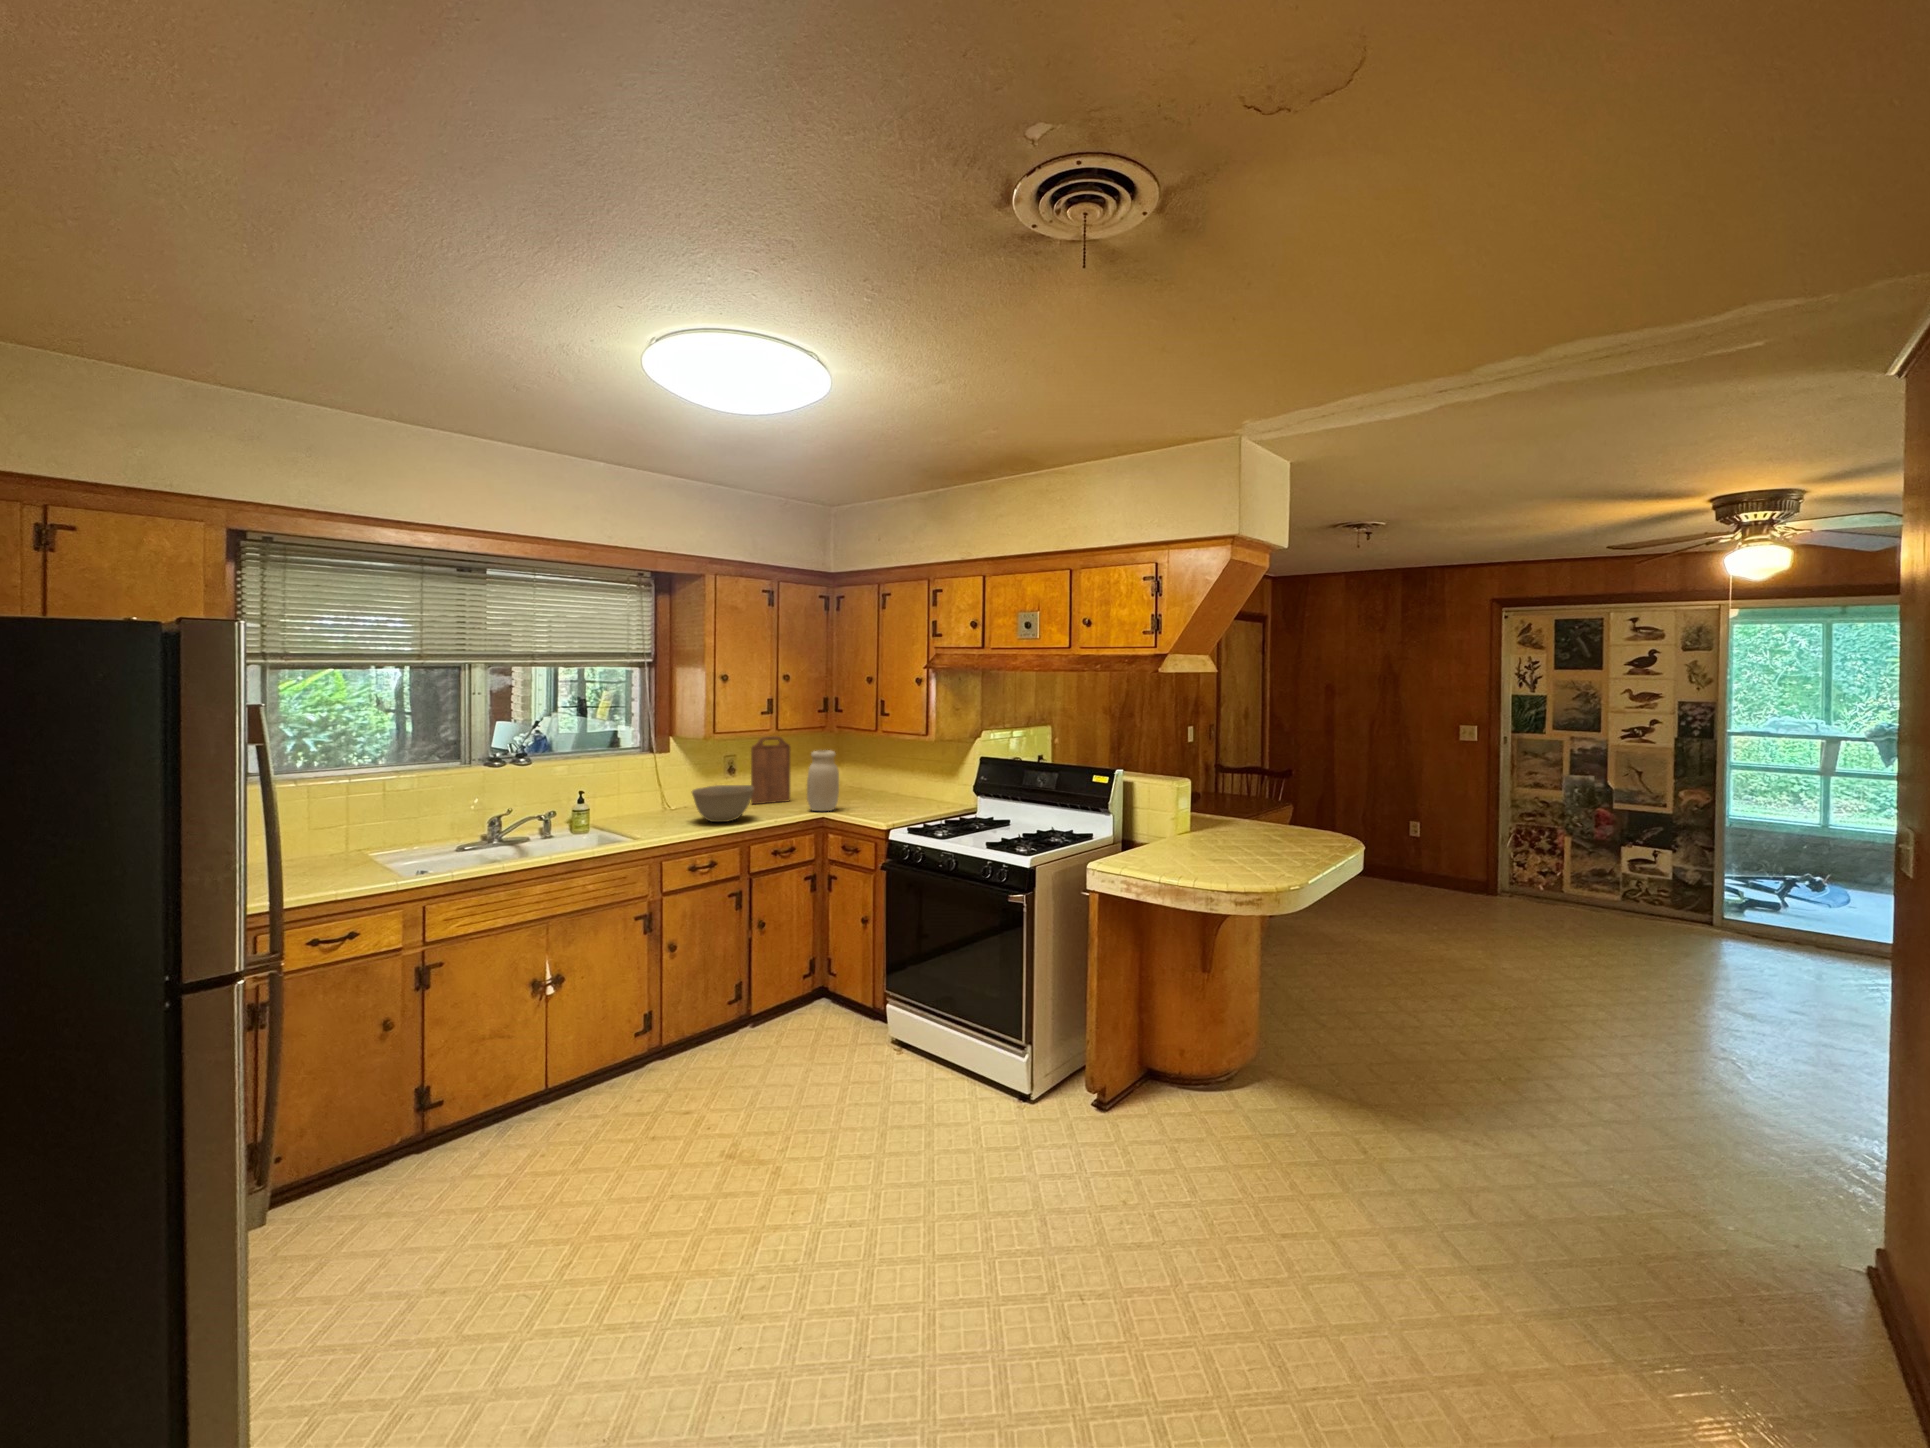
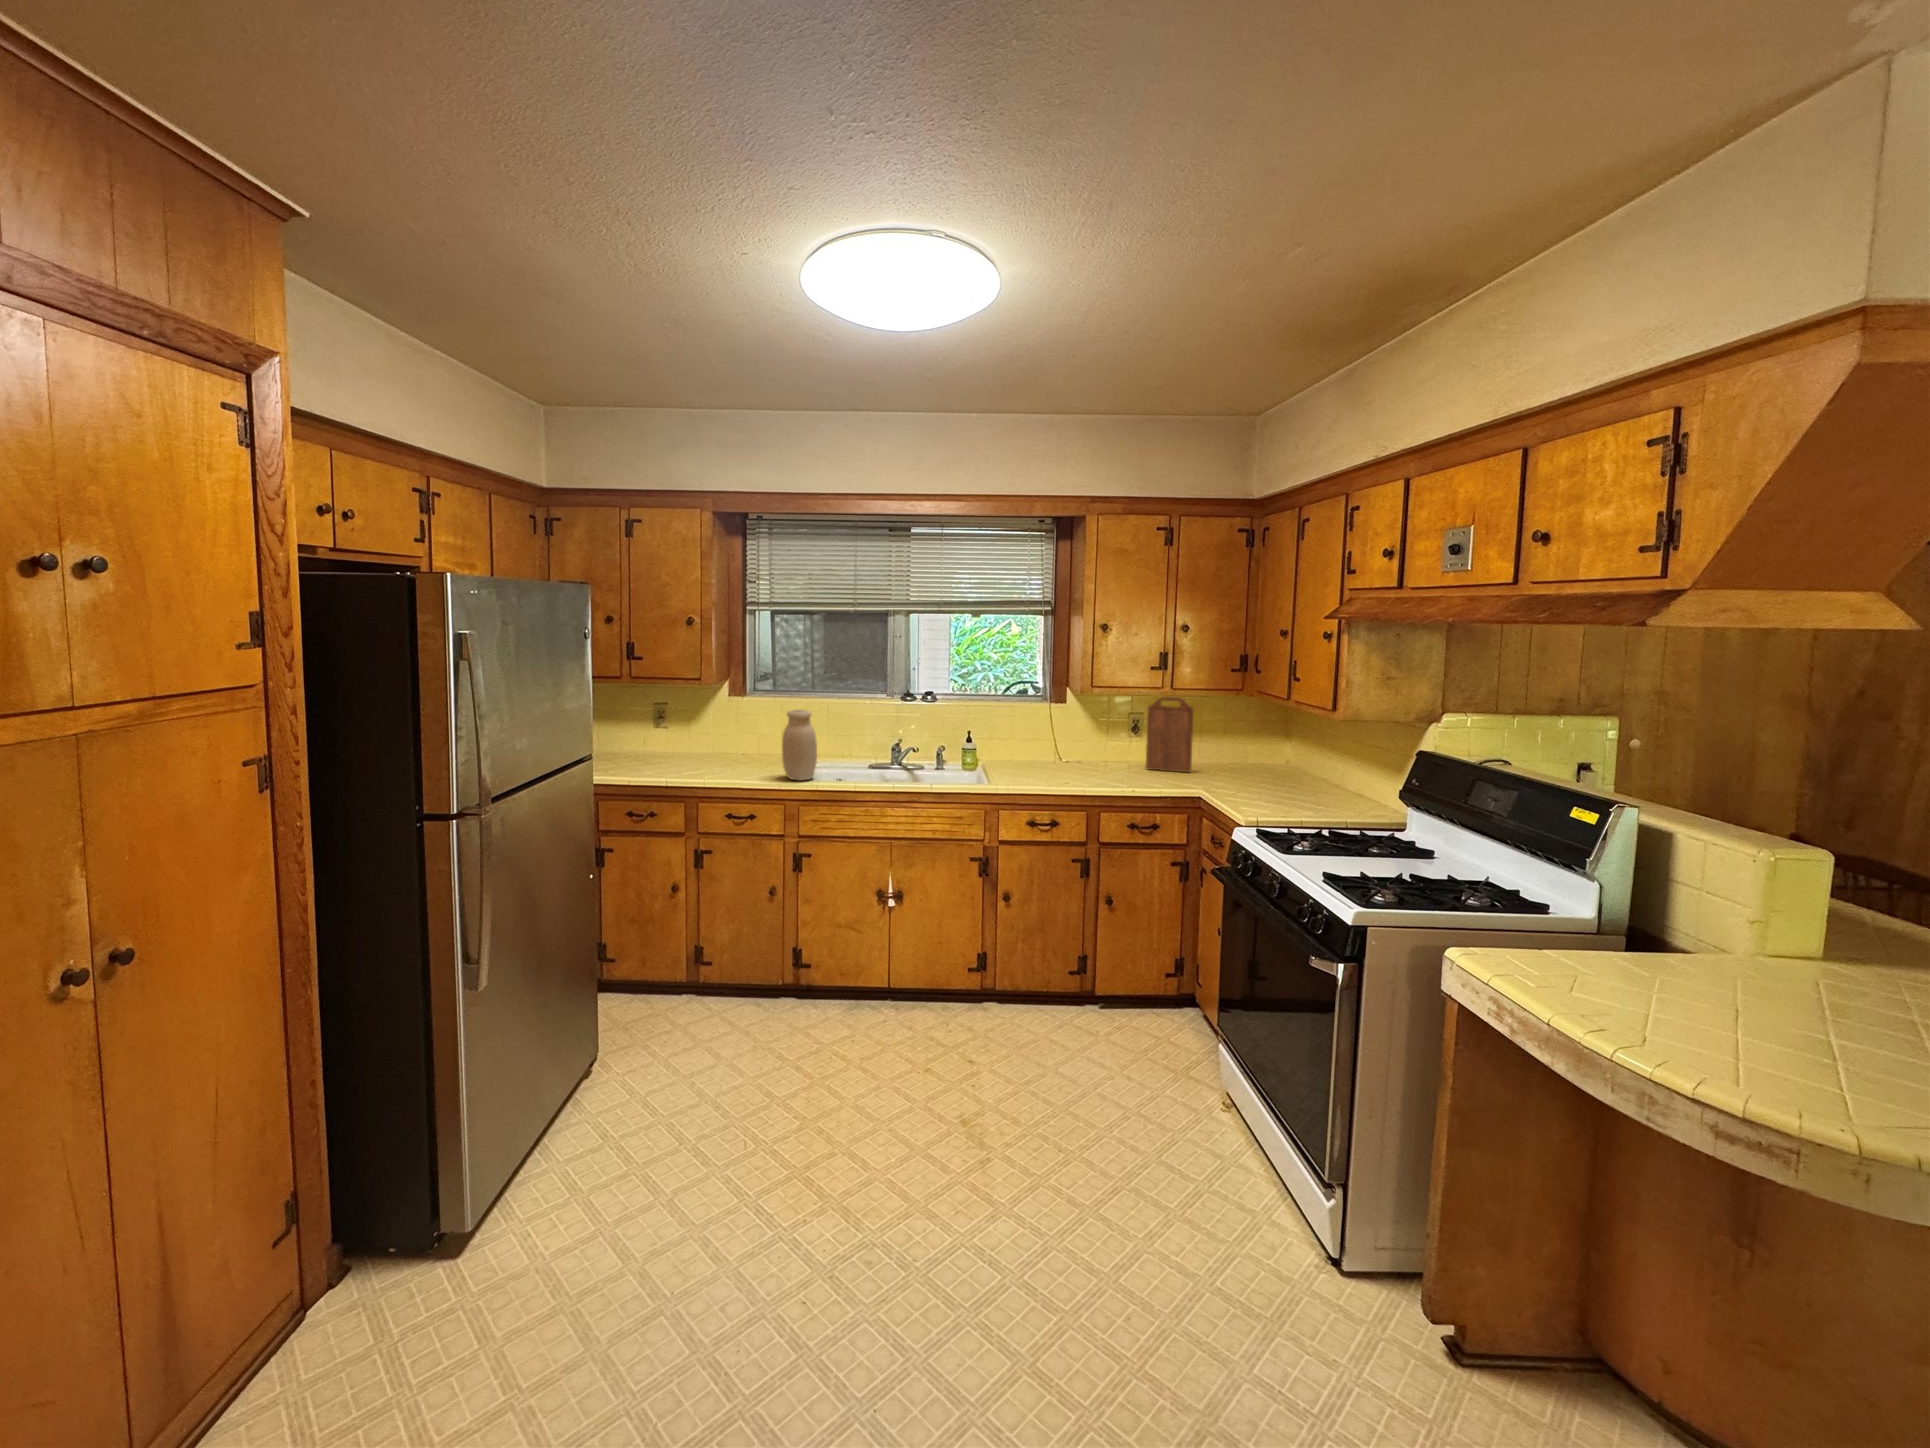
jar: present [807,750,839,811] -> present [782,710,817,780]
bowl: present [692,785,754,822] -> none [1057,743,1121,782]

